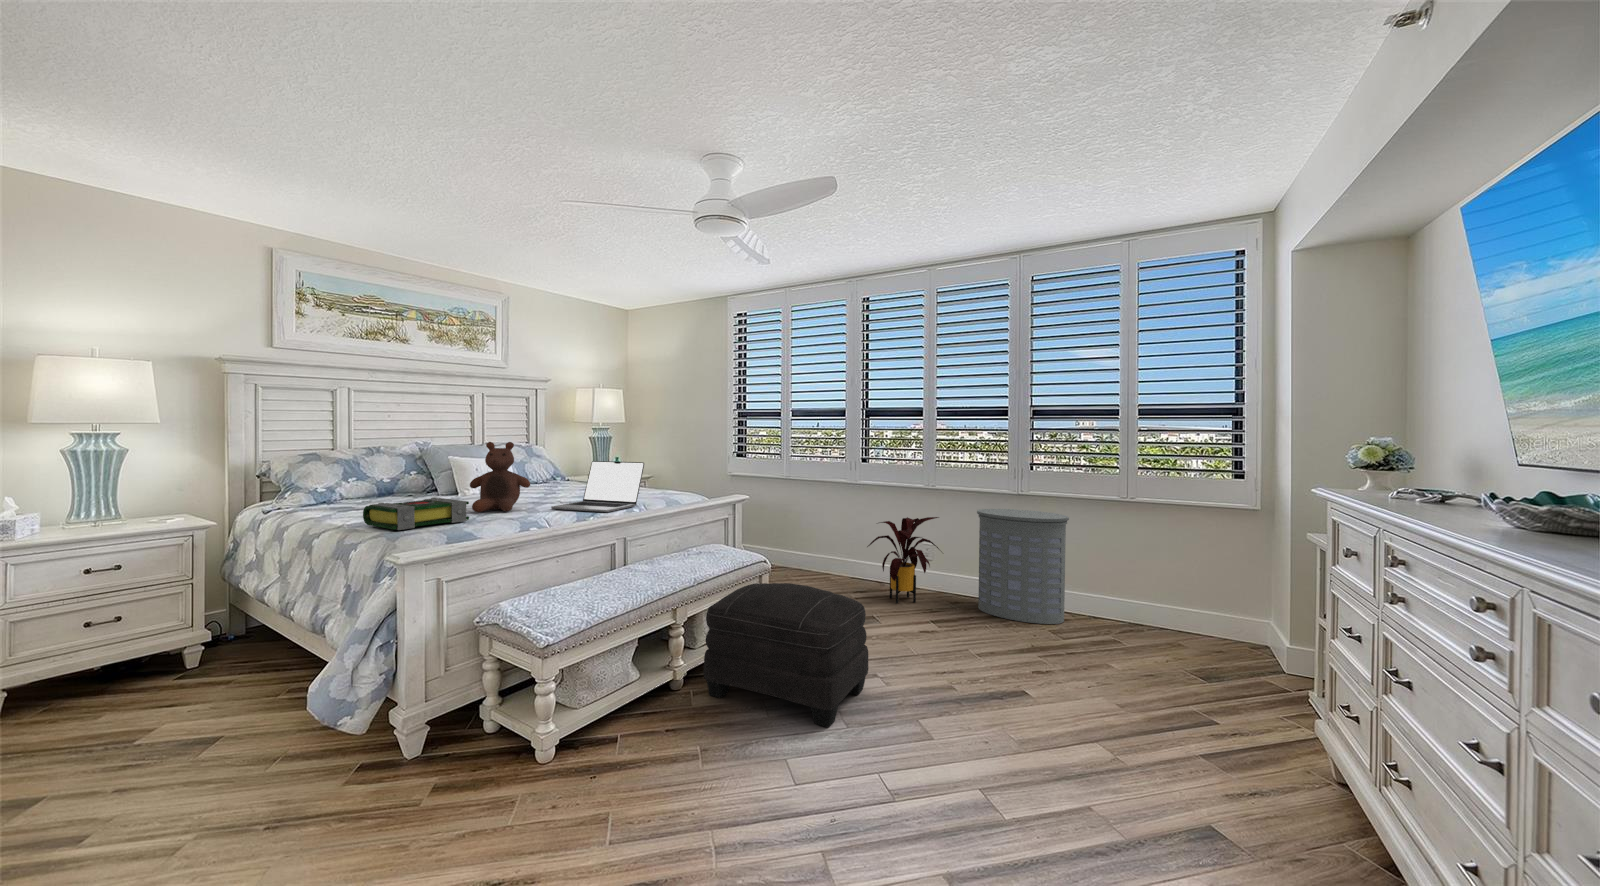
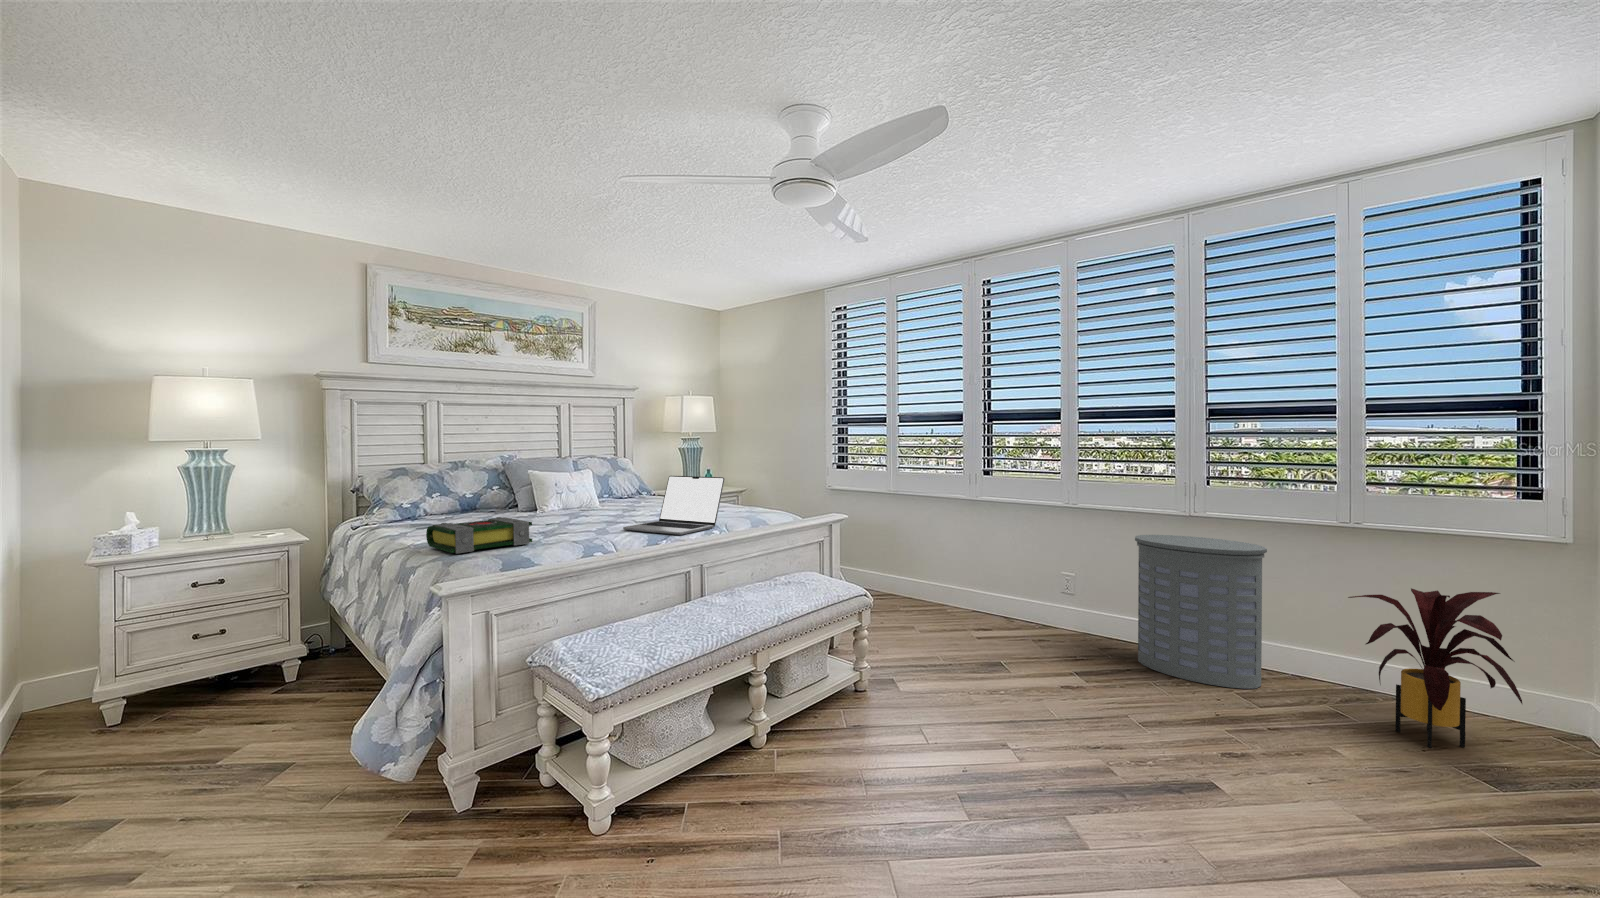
stuffed bear: present [470,442,530,512] -> none [540,455,602,533]
house plant: present [867,517,939,603] -> present [1348,588,1522,748]
ottoman: present [704,583,868,727] -> none [786,624,992,816]

